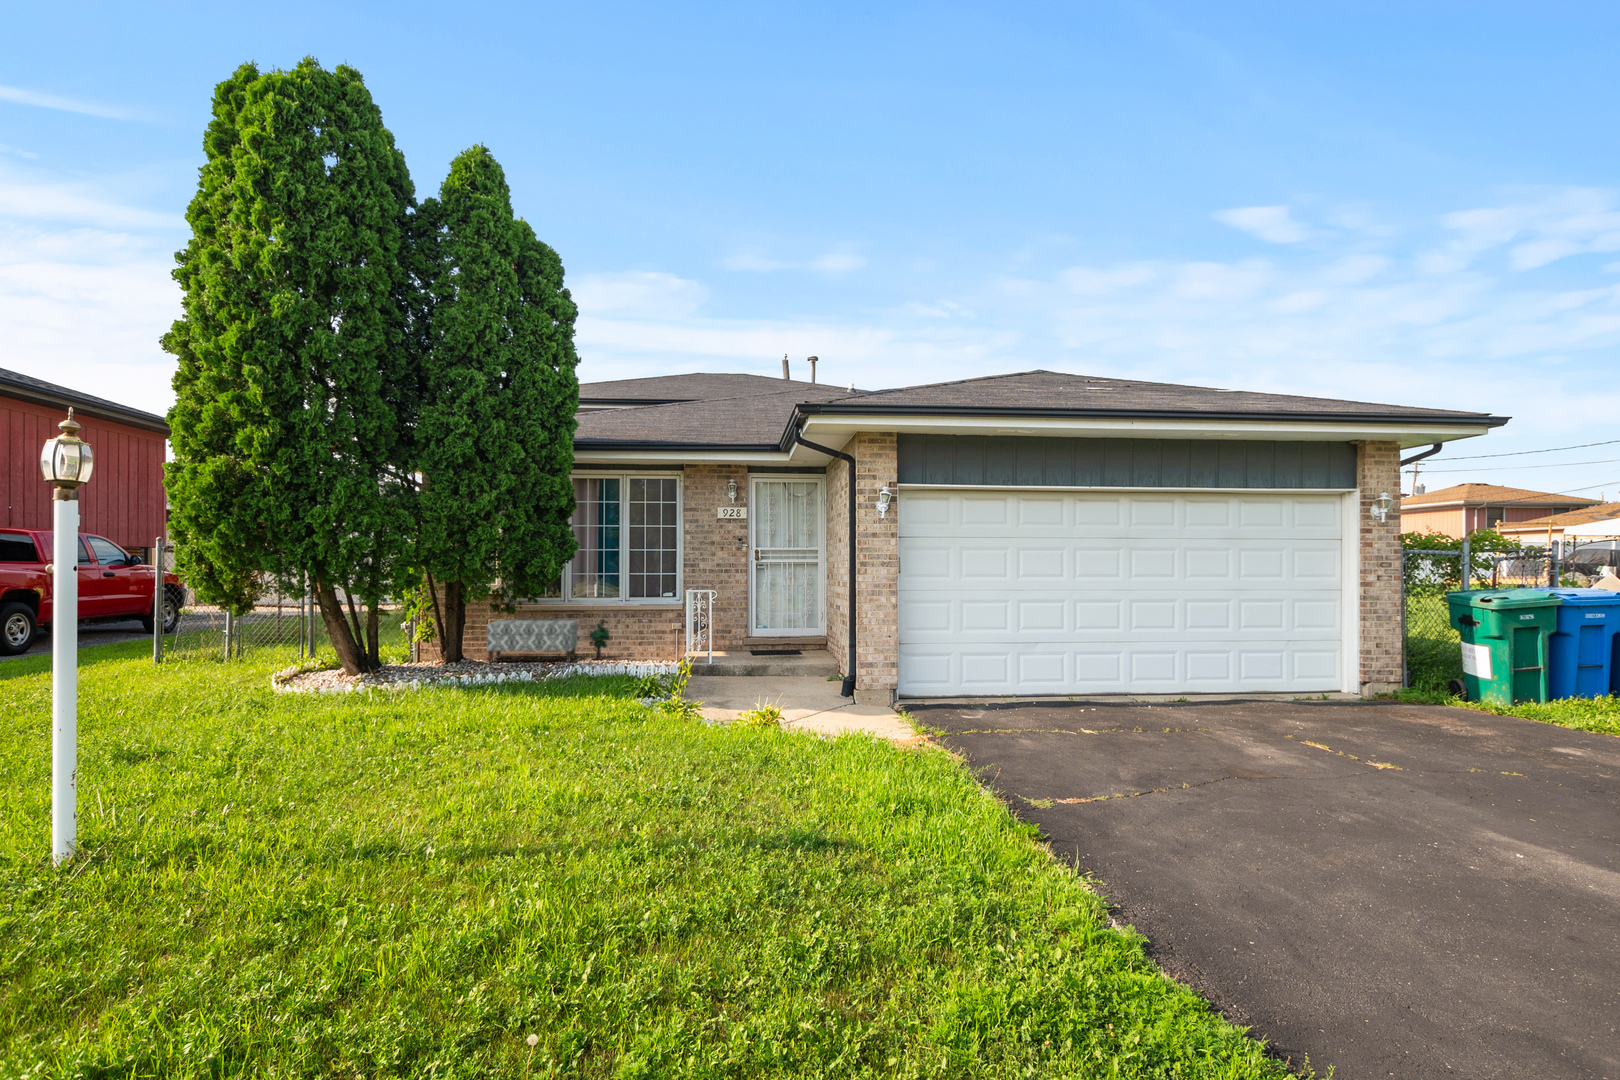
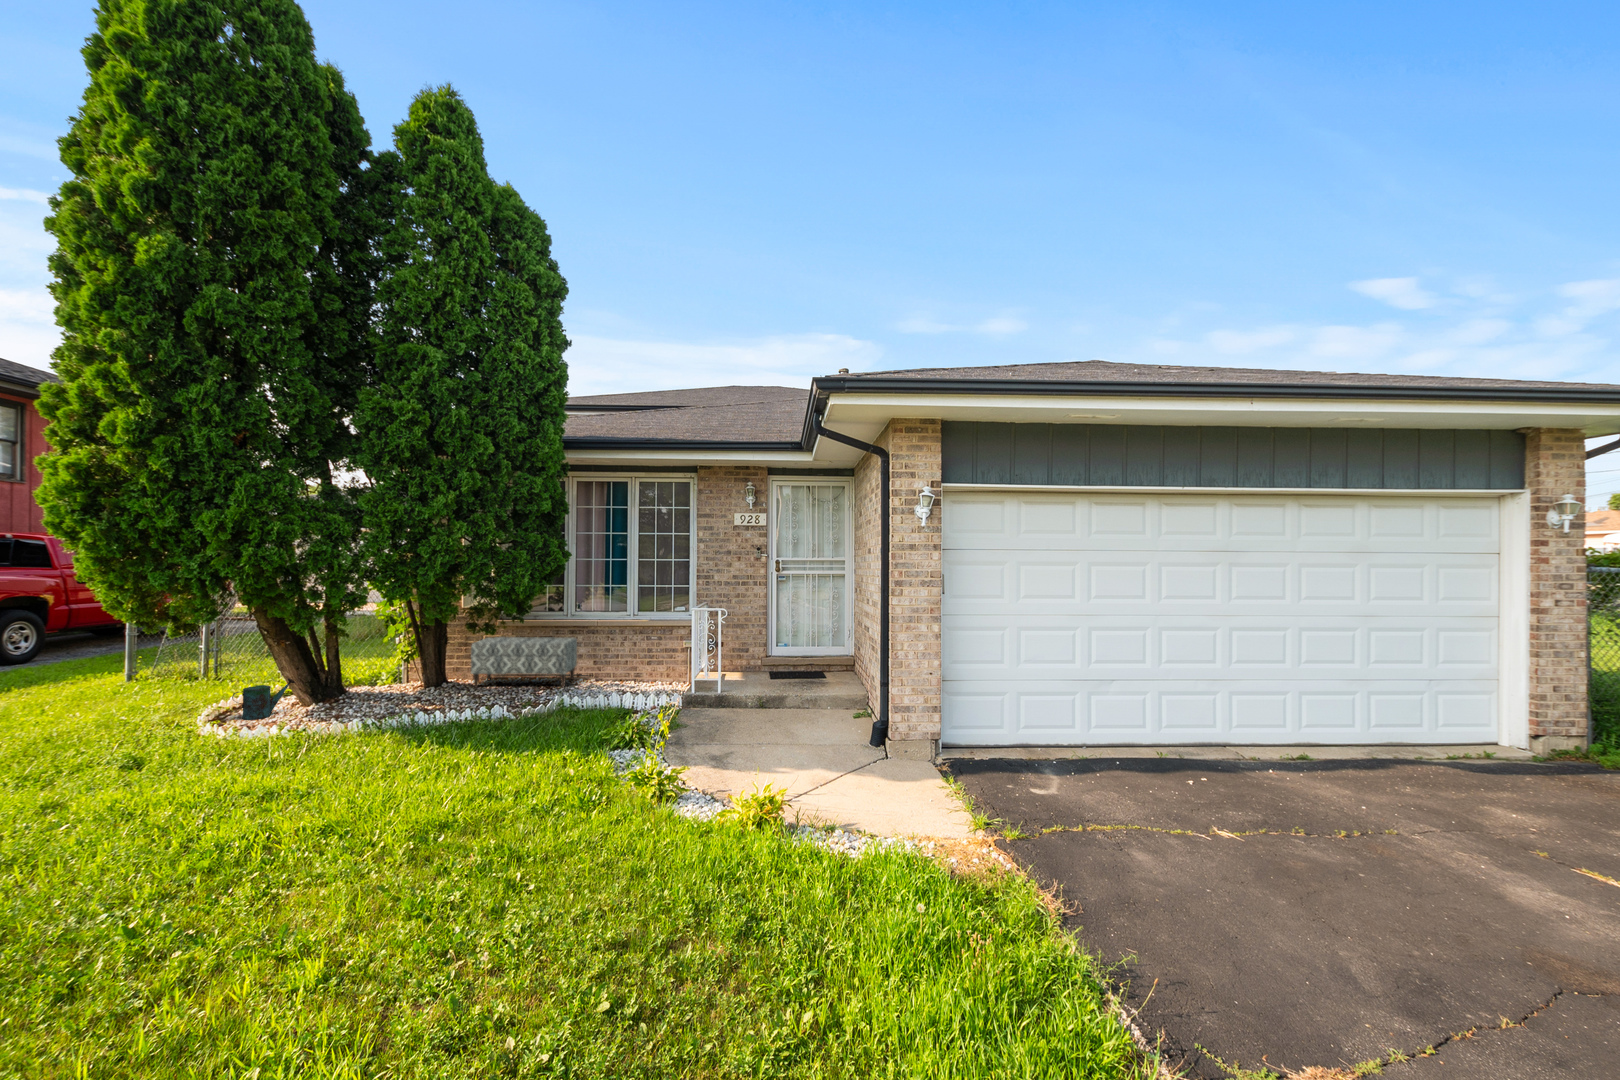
decorative plant: present [589,620,610,660] -> none [586,638,613,683]
watering can: none [302,649,349,683] -> present [232,678,295,720]

